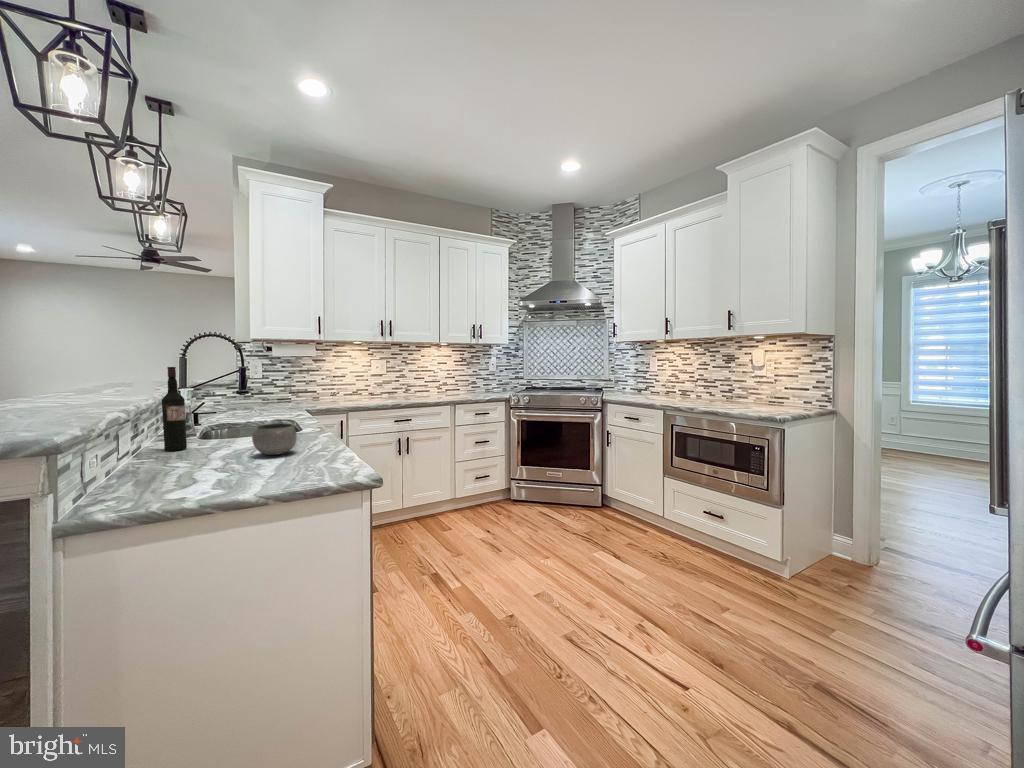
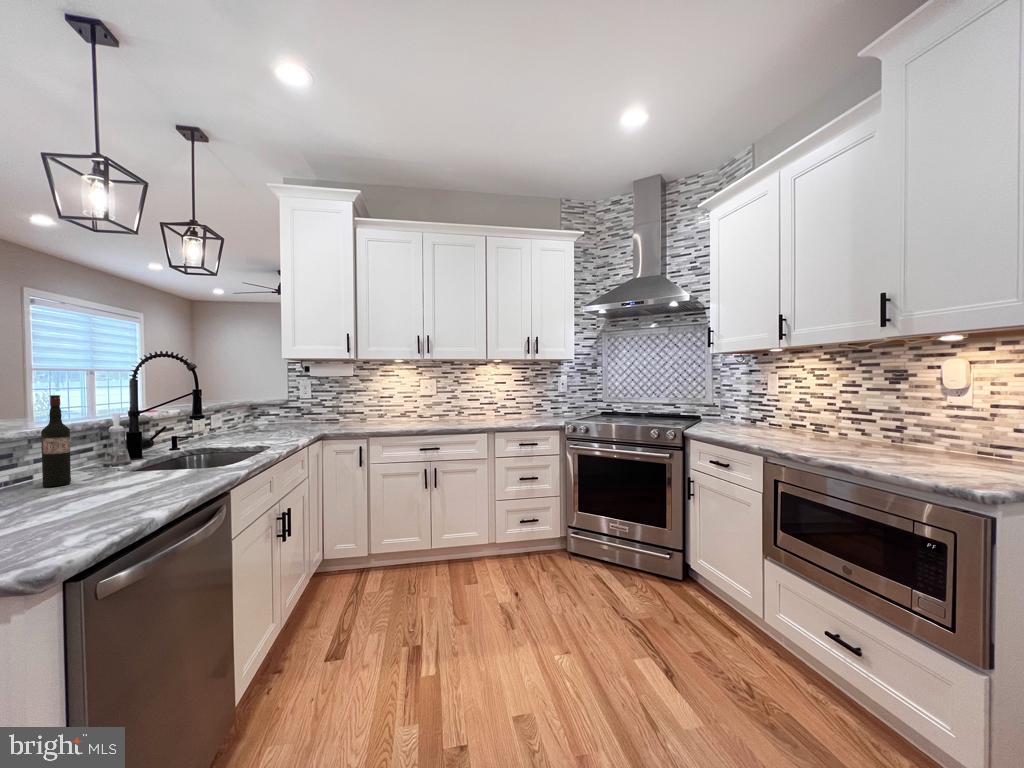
bowl: present [252,423,297,455] -> none [59,465,126,506]

